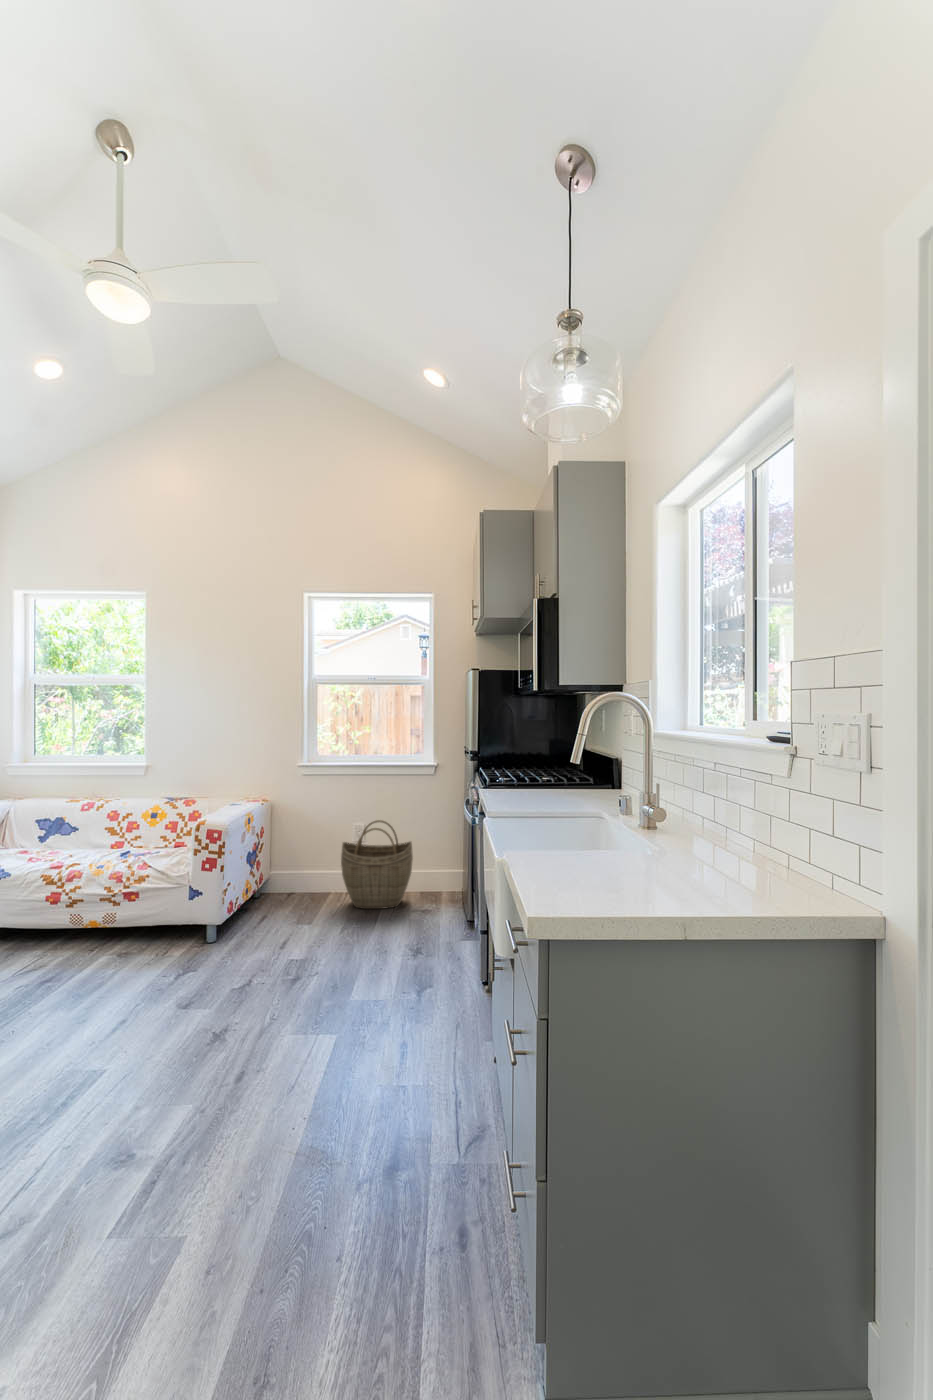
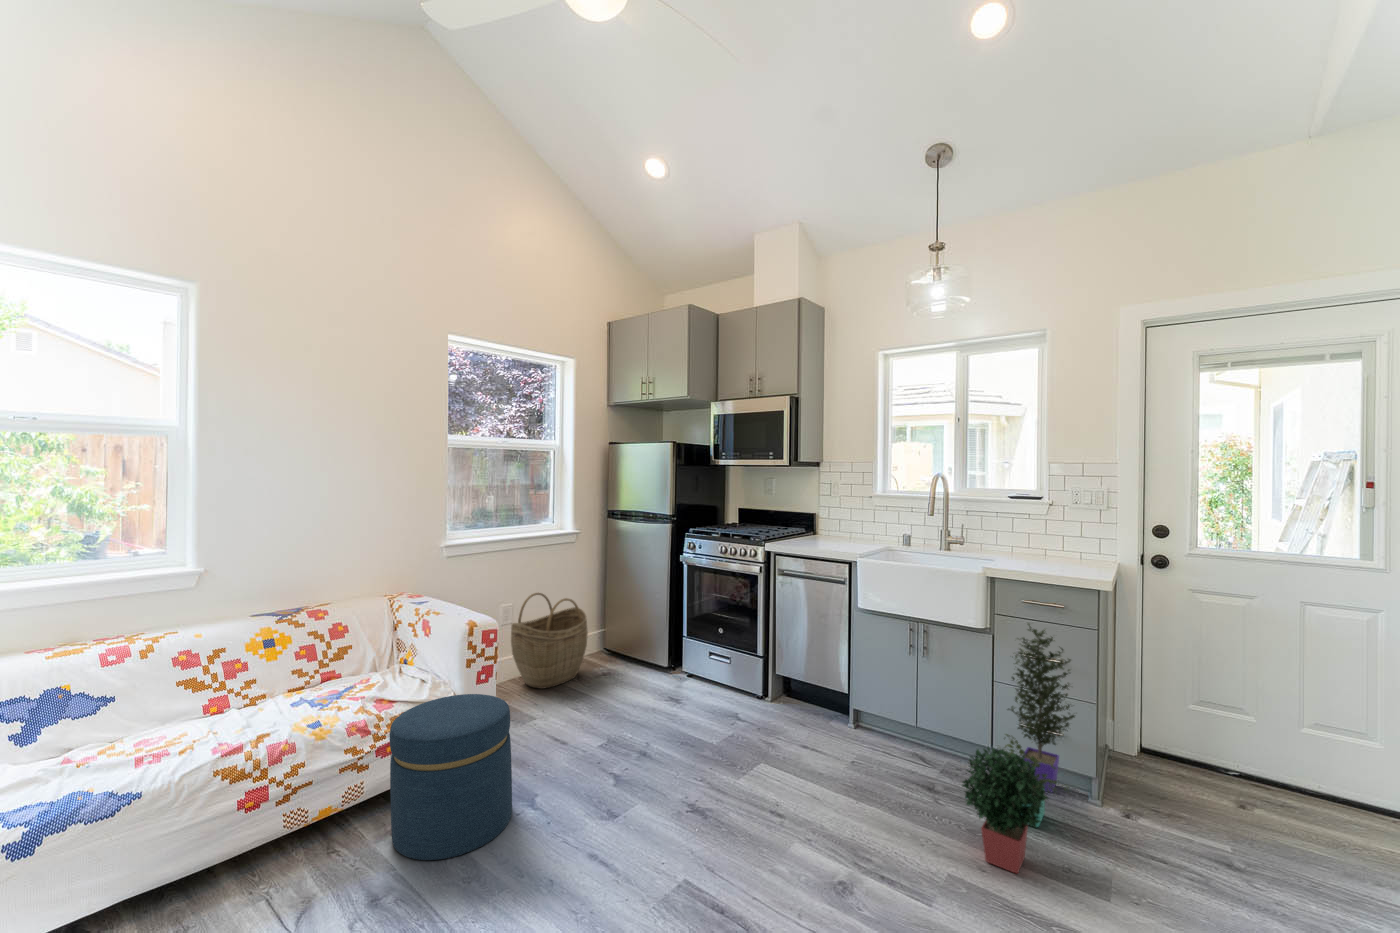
ottoman: none [87,870,178,977] -> present [390,694,512,860]
potted plant: none [161,946,487,1214] -> present [962,623,1075,873]

